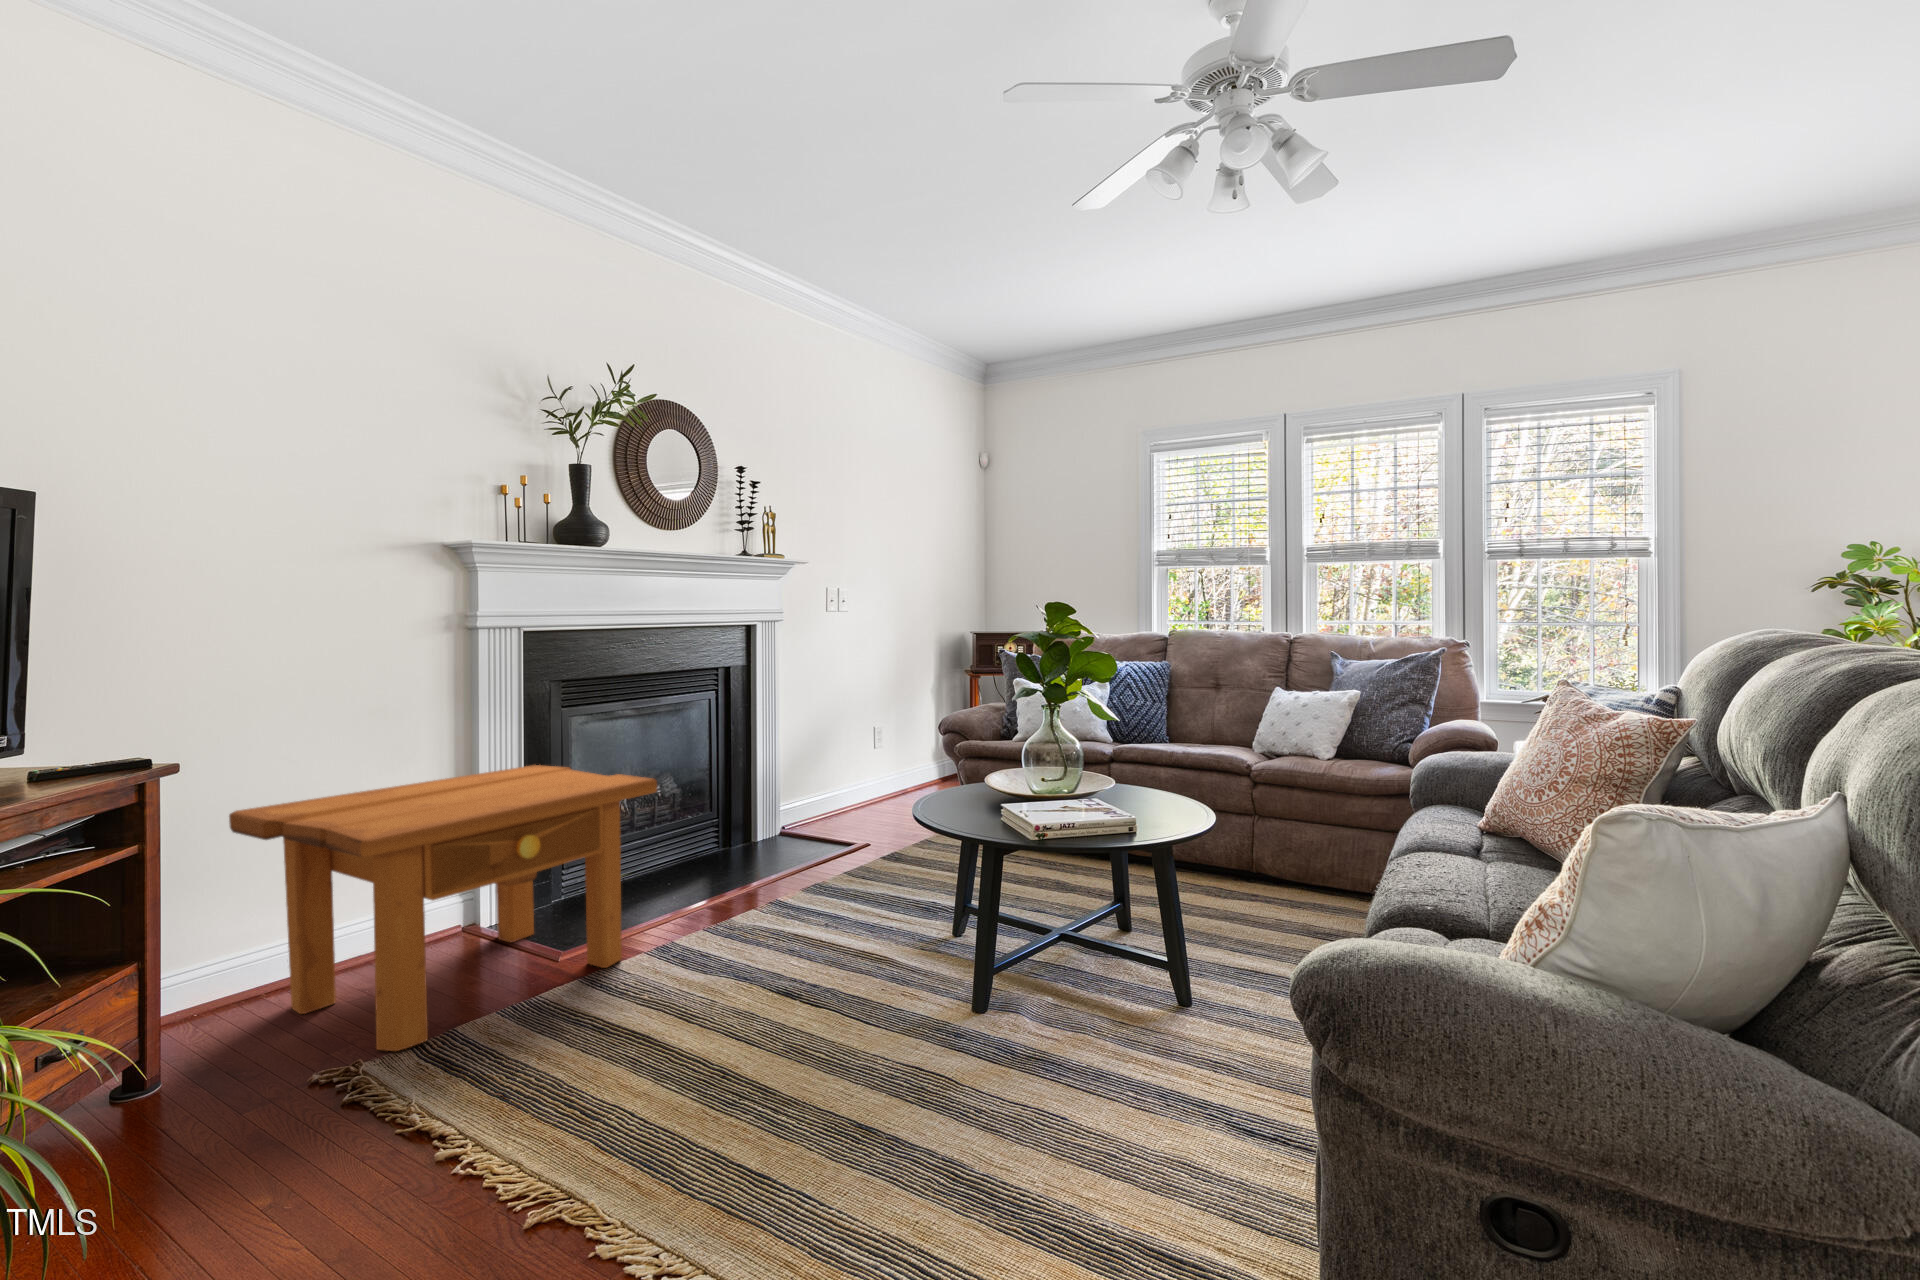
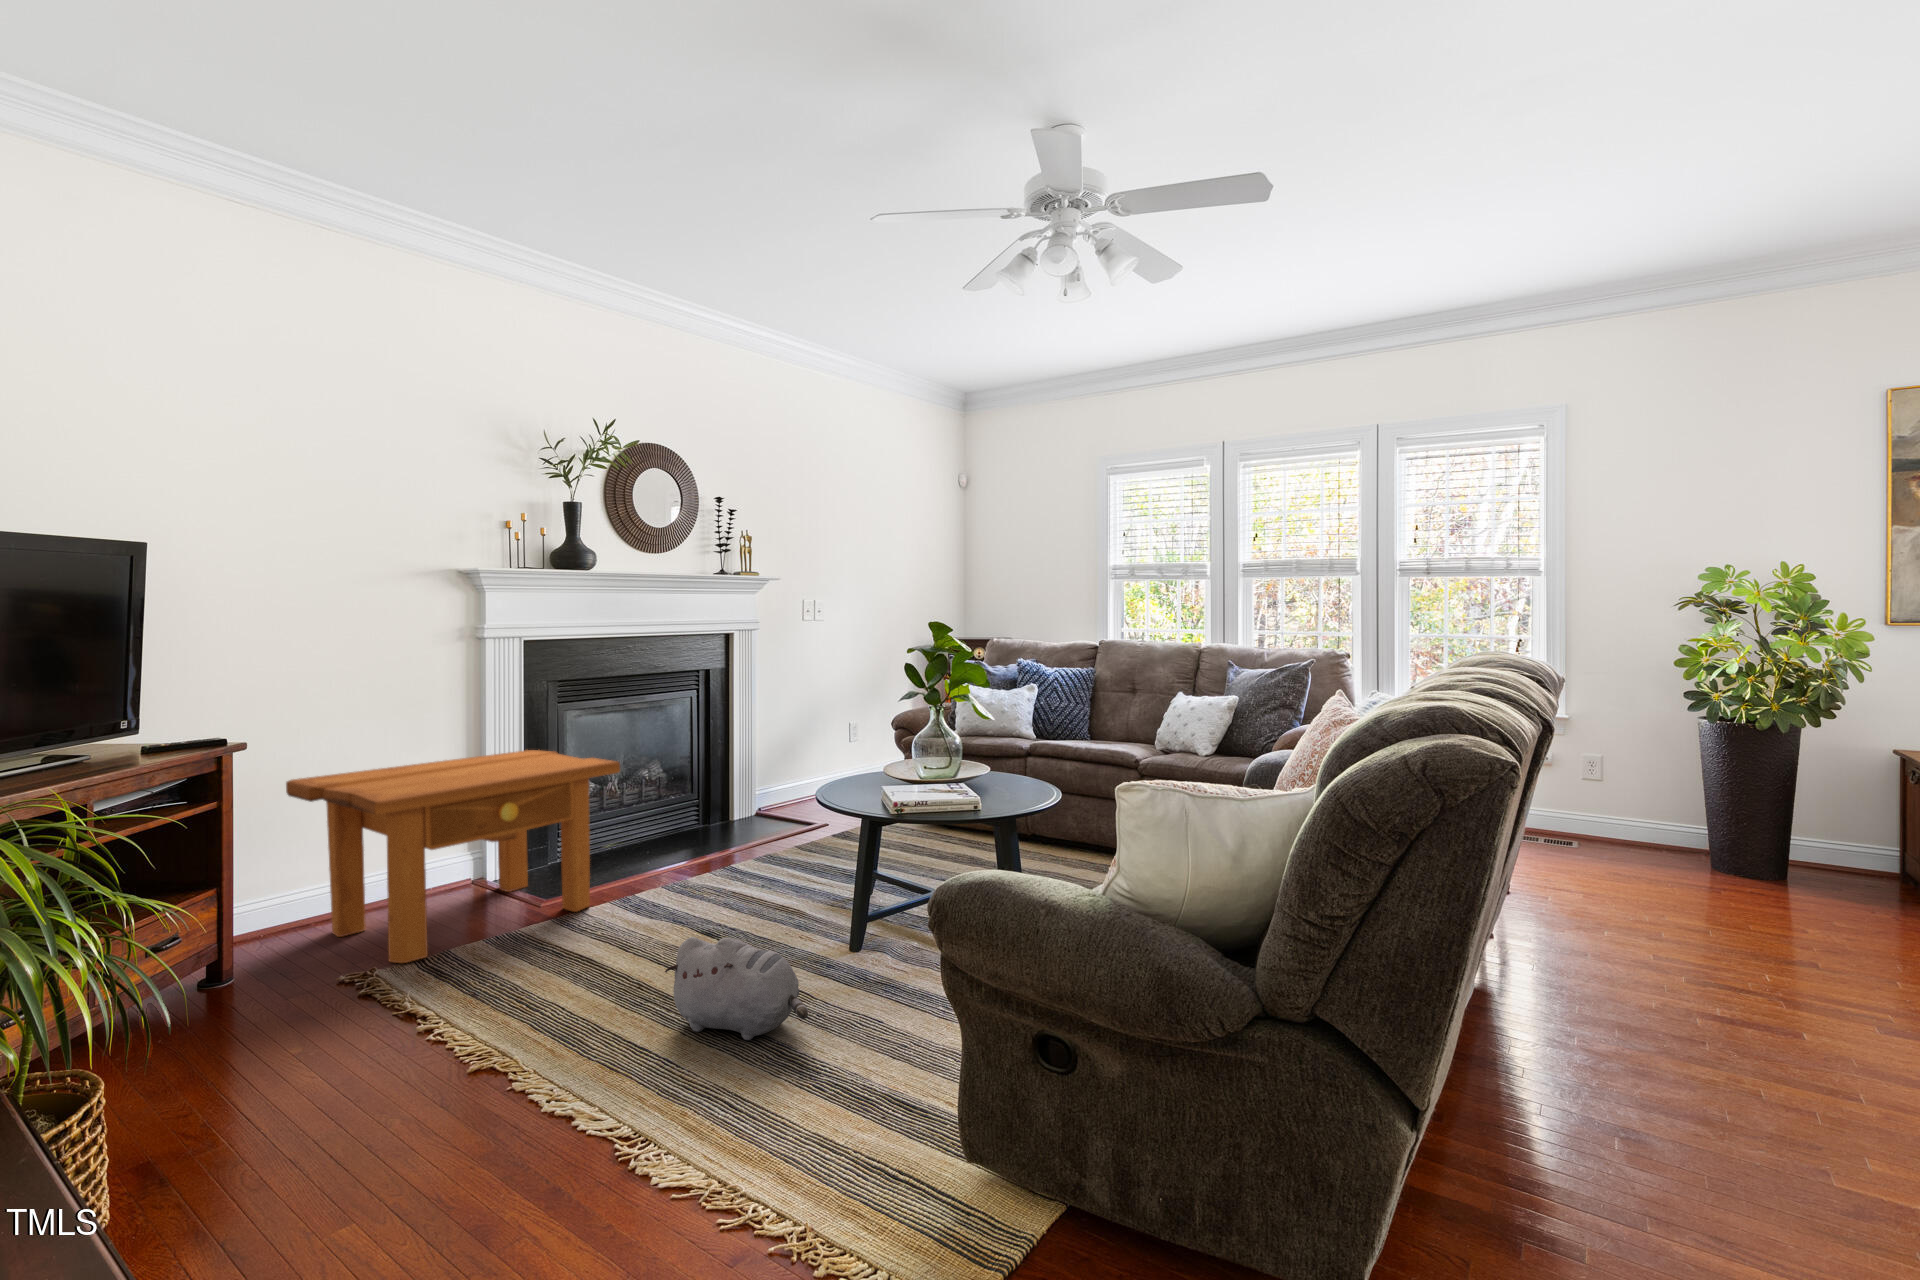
plush toy: none [780,1014,986,1154] -> present [665,937,808,1040]

